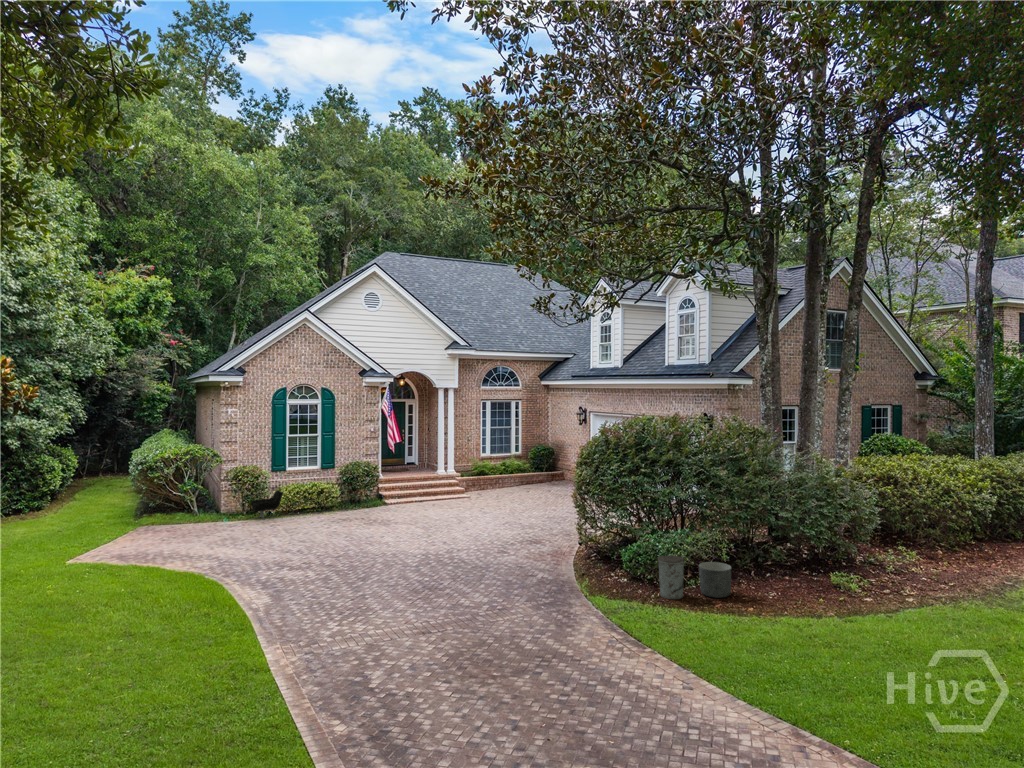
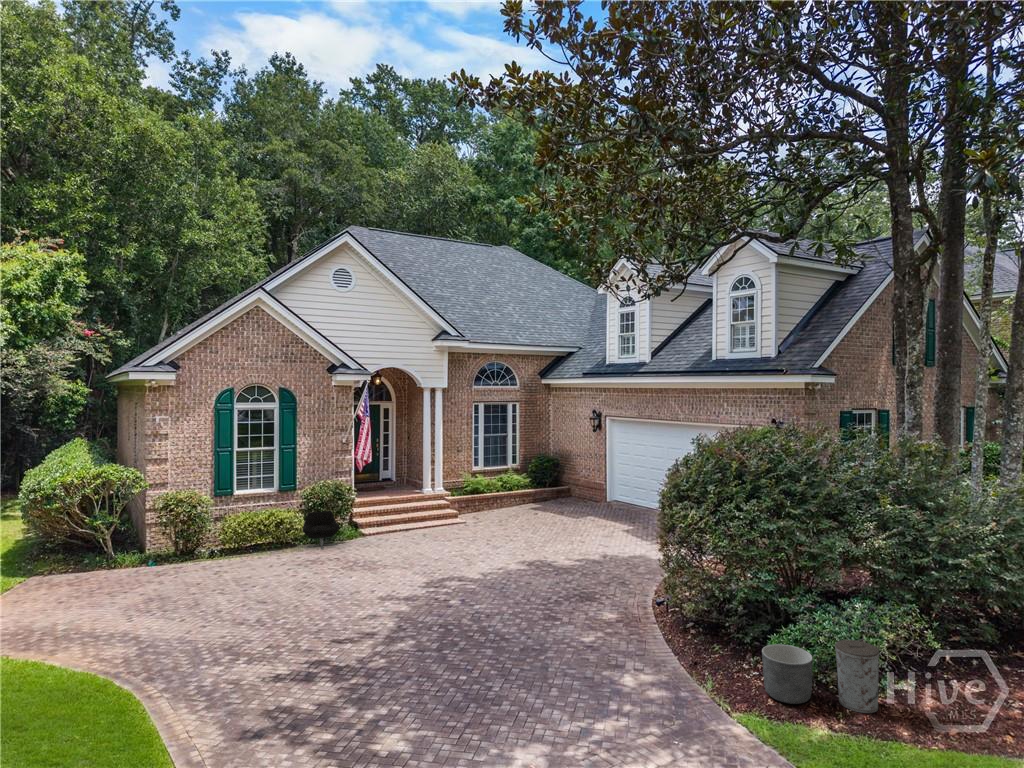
lounge chair: present [251,490,283,520] -> present [302,511,340,550]
planter: present [699,562,731,598] -> present [762,644,812,704]

